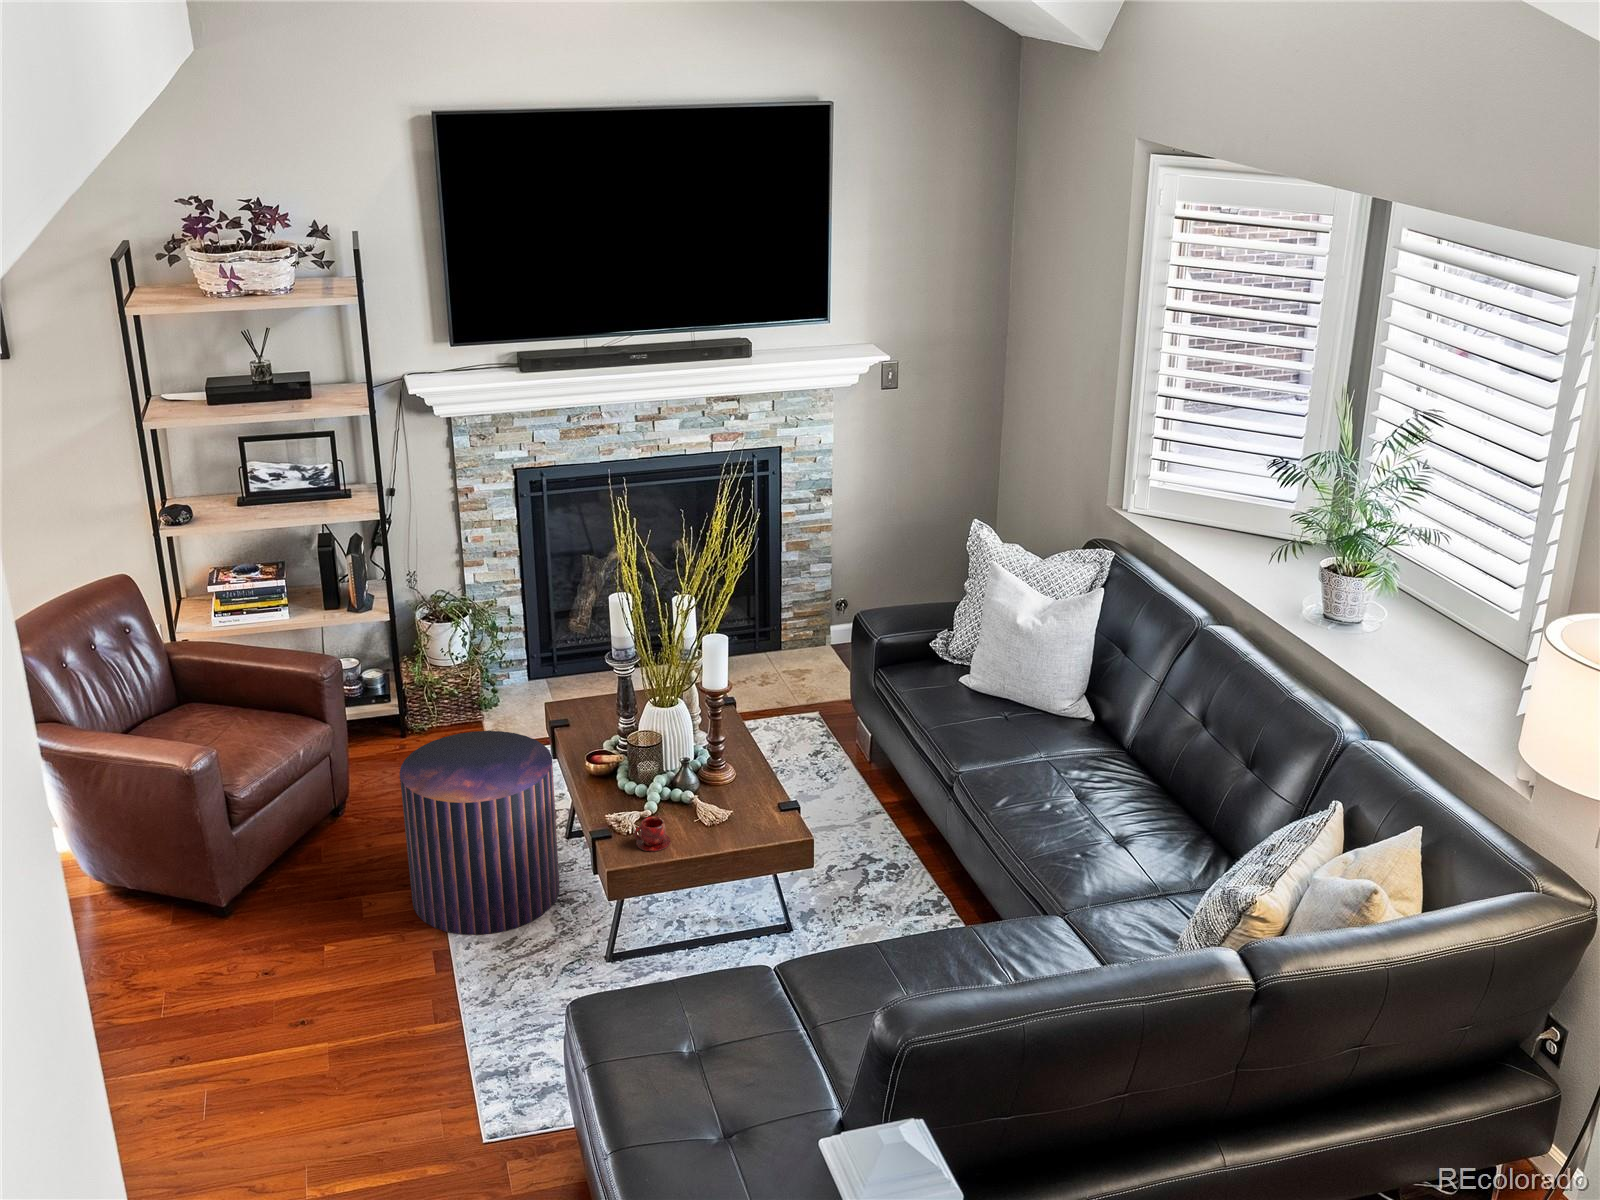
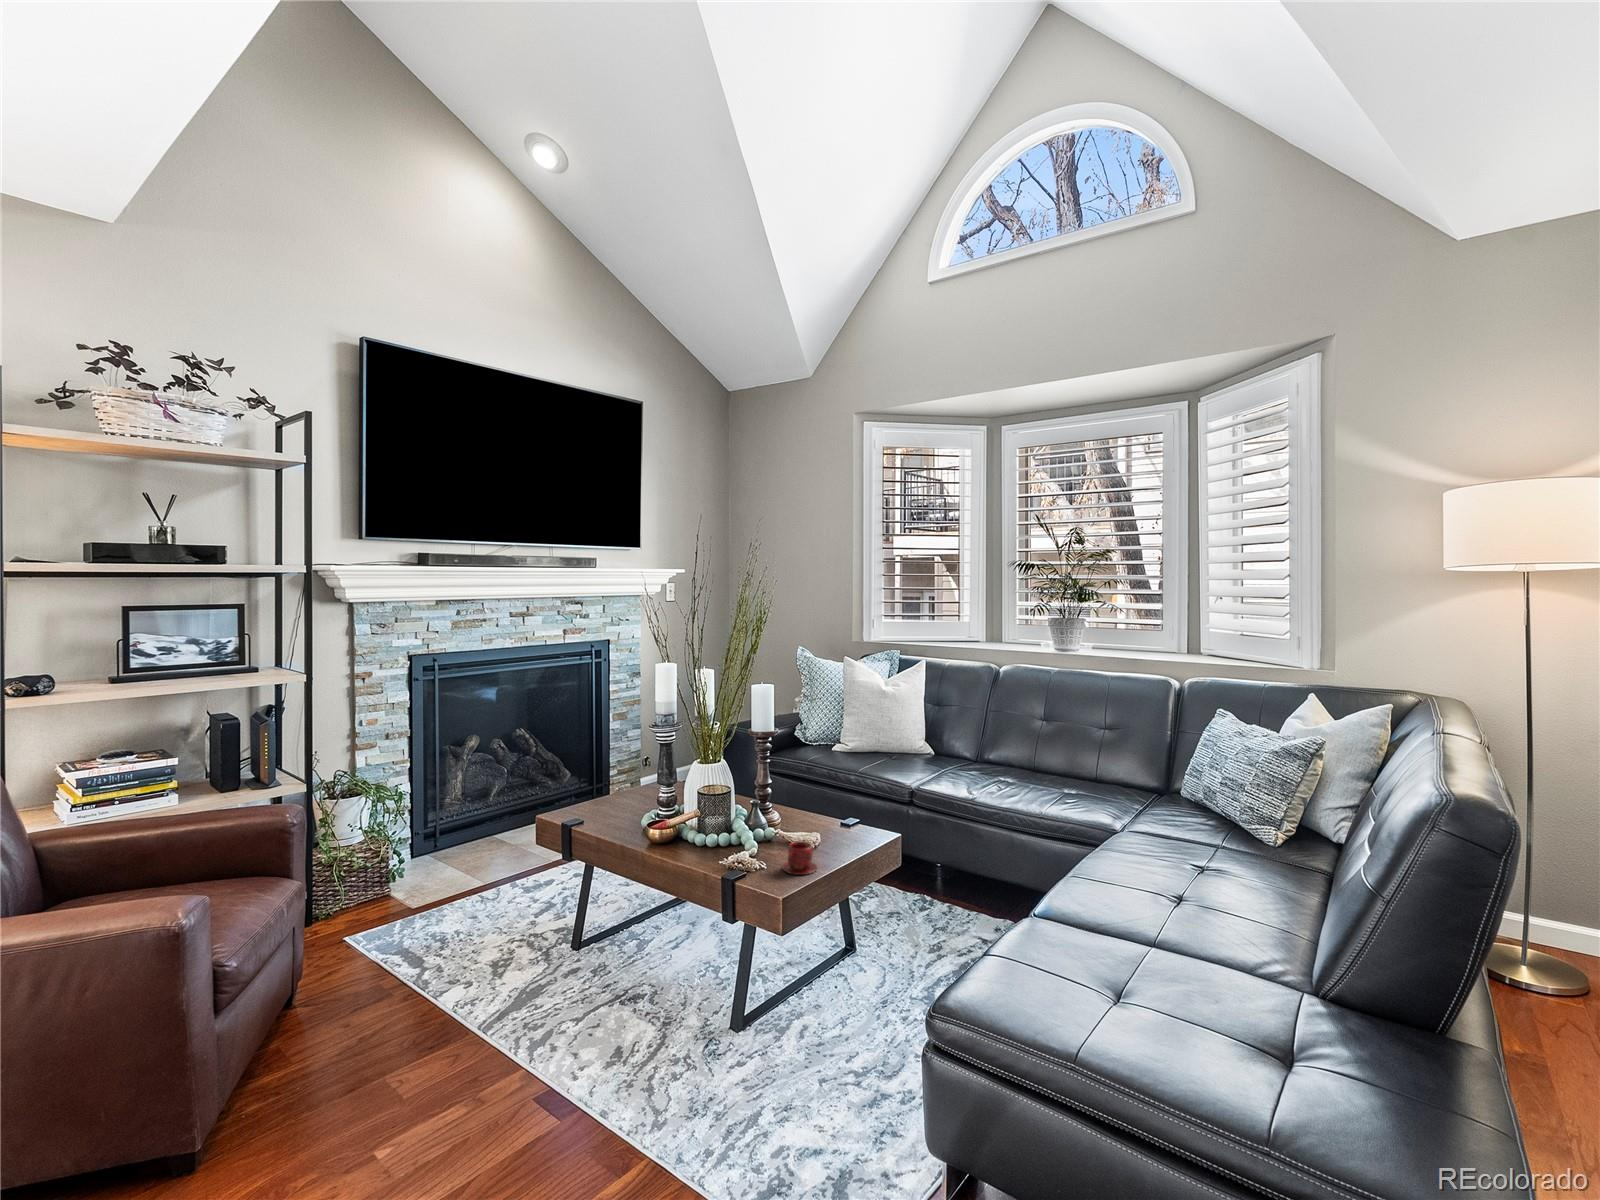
pouf: present [400,731,559,935] -> none [453,833,626,1073]

